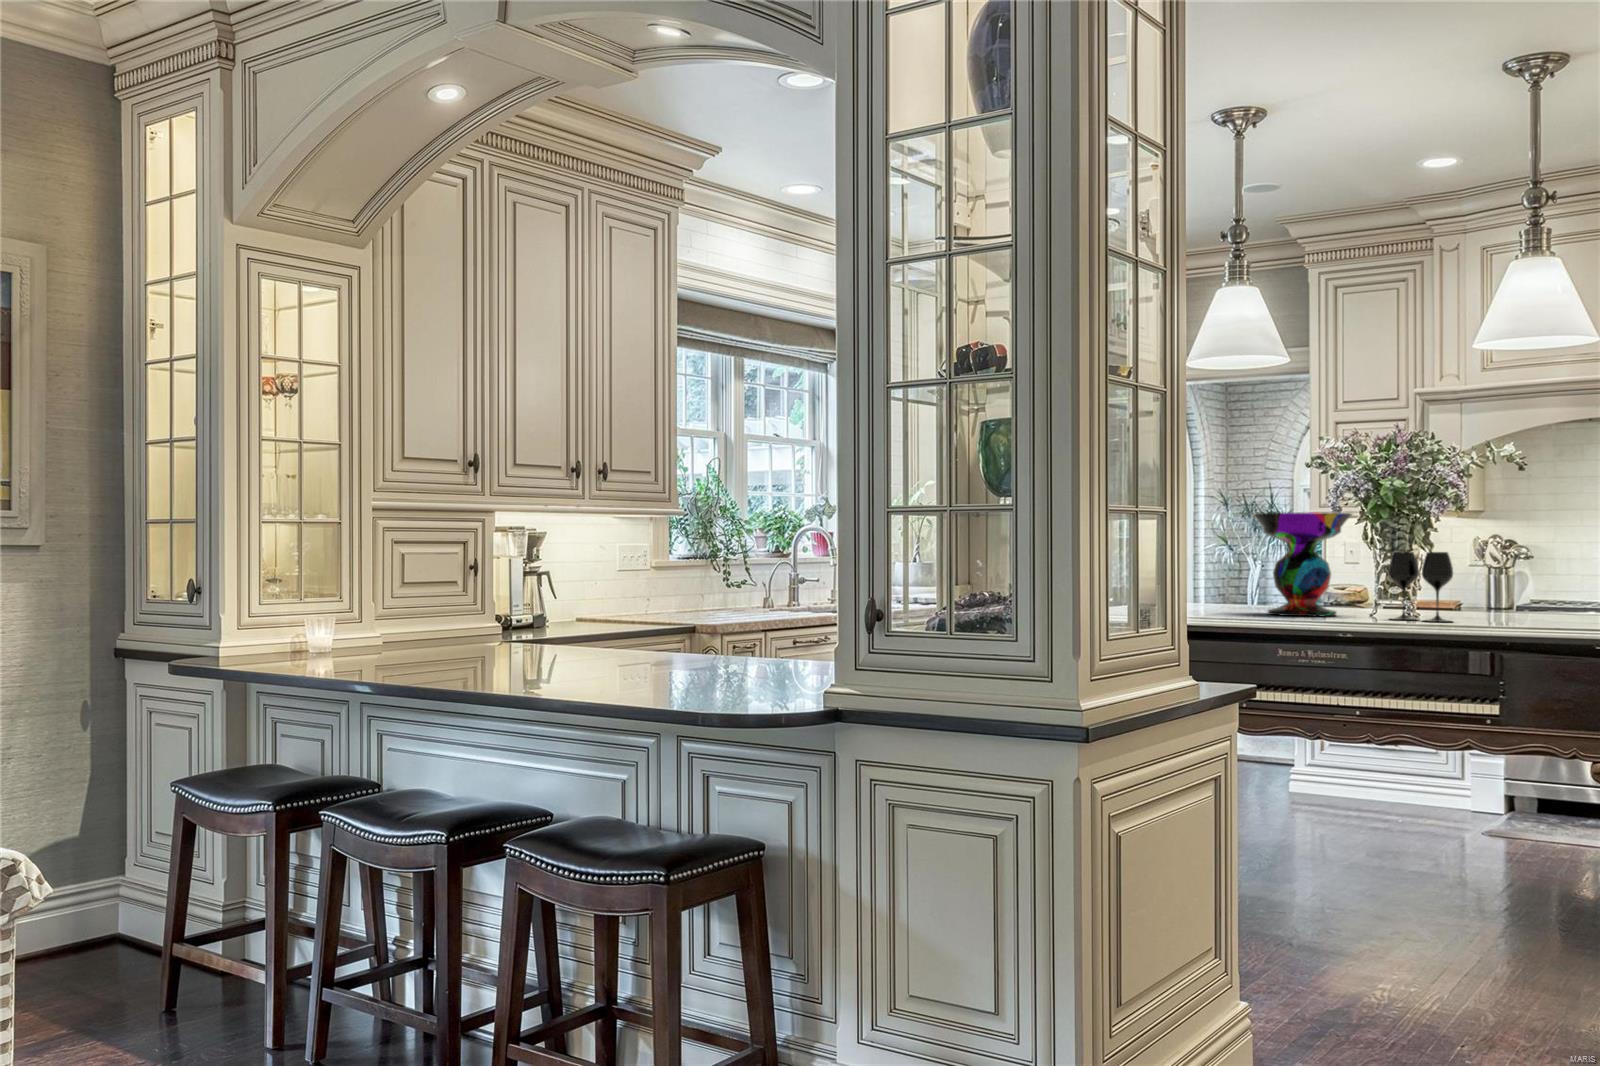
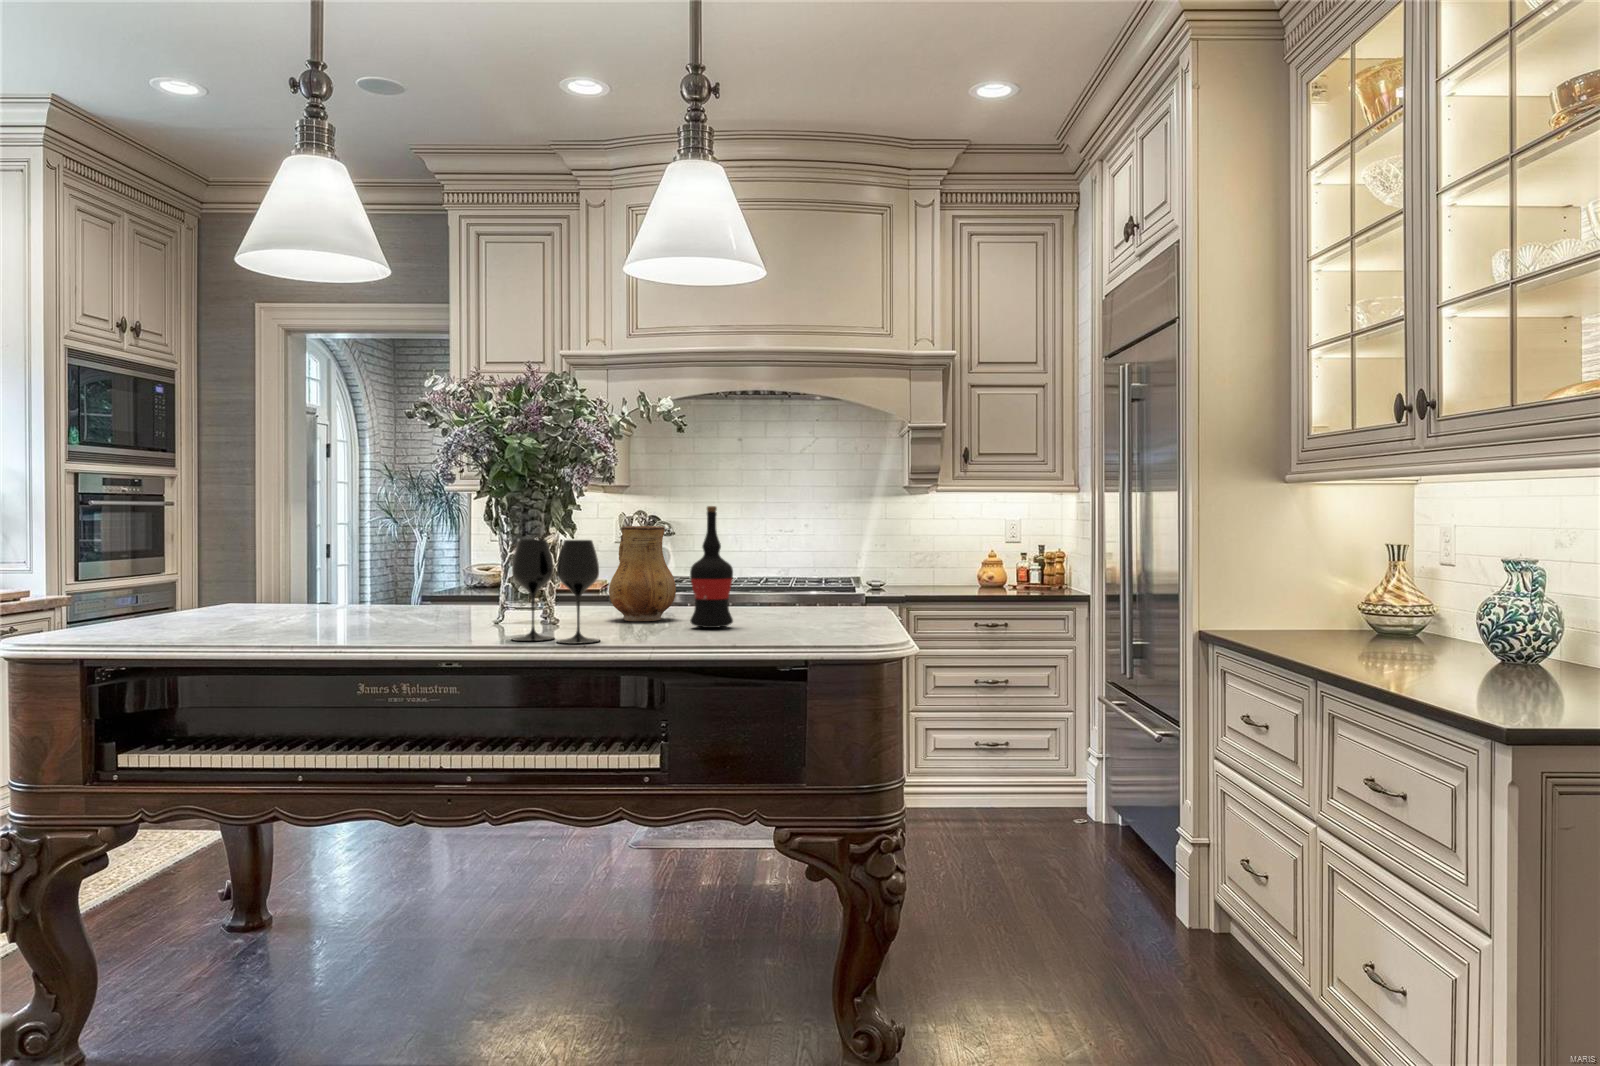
decorative bowl: present [1253,513,1352,616] -> none [311,479,466,640]
wine bottle: none [1529,528,1566,621] -> present [690,506,733,628]
ceramic pitcher: none [1461,545,1519,618] -> present [609,526,676,621]

